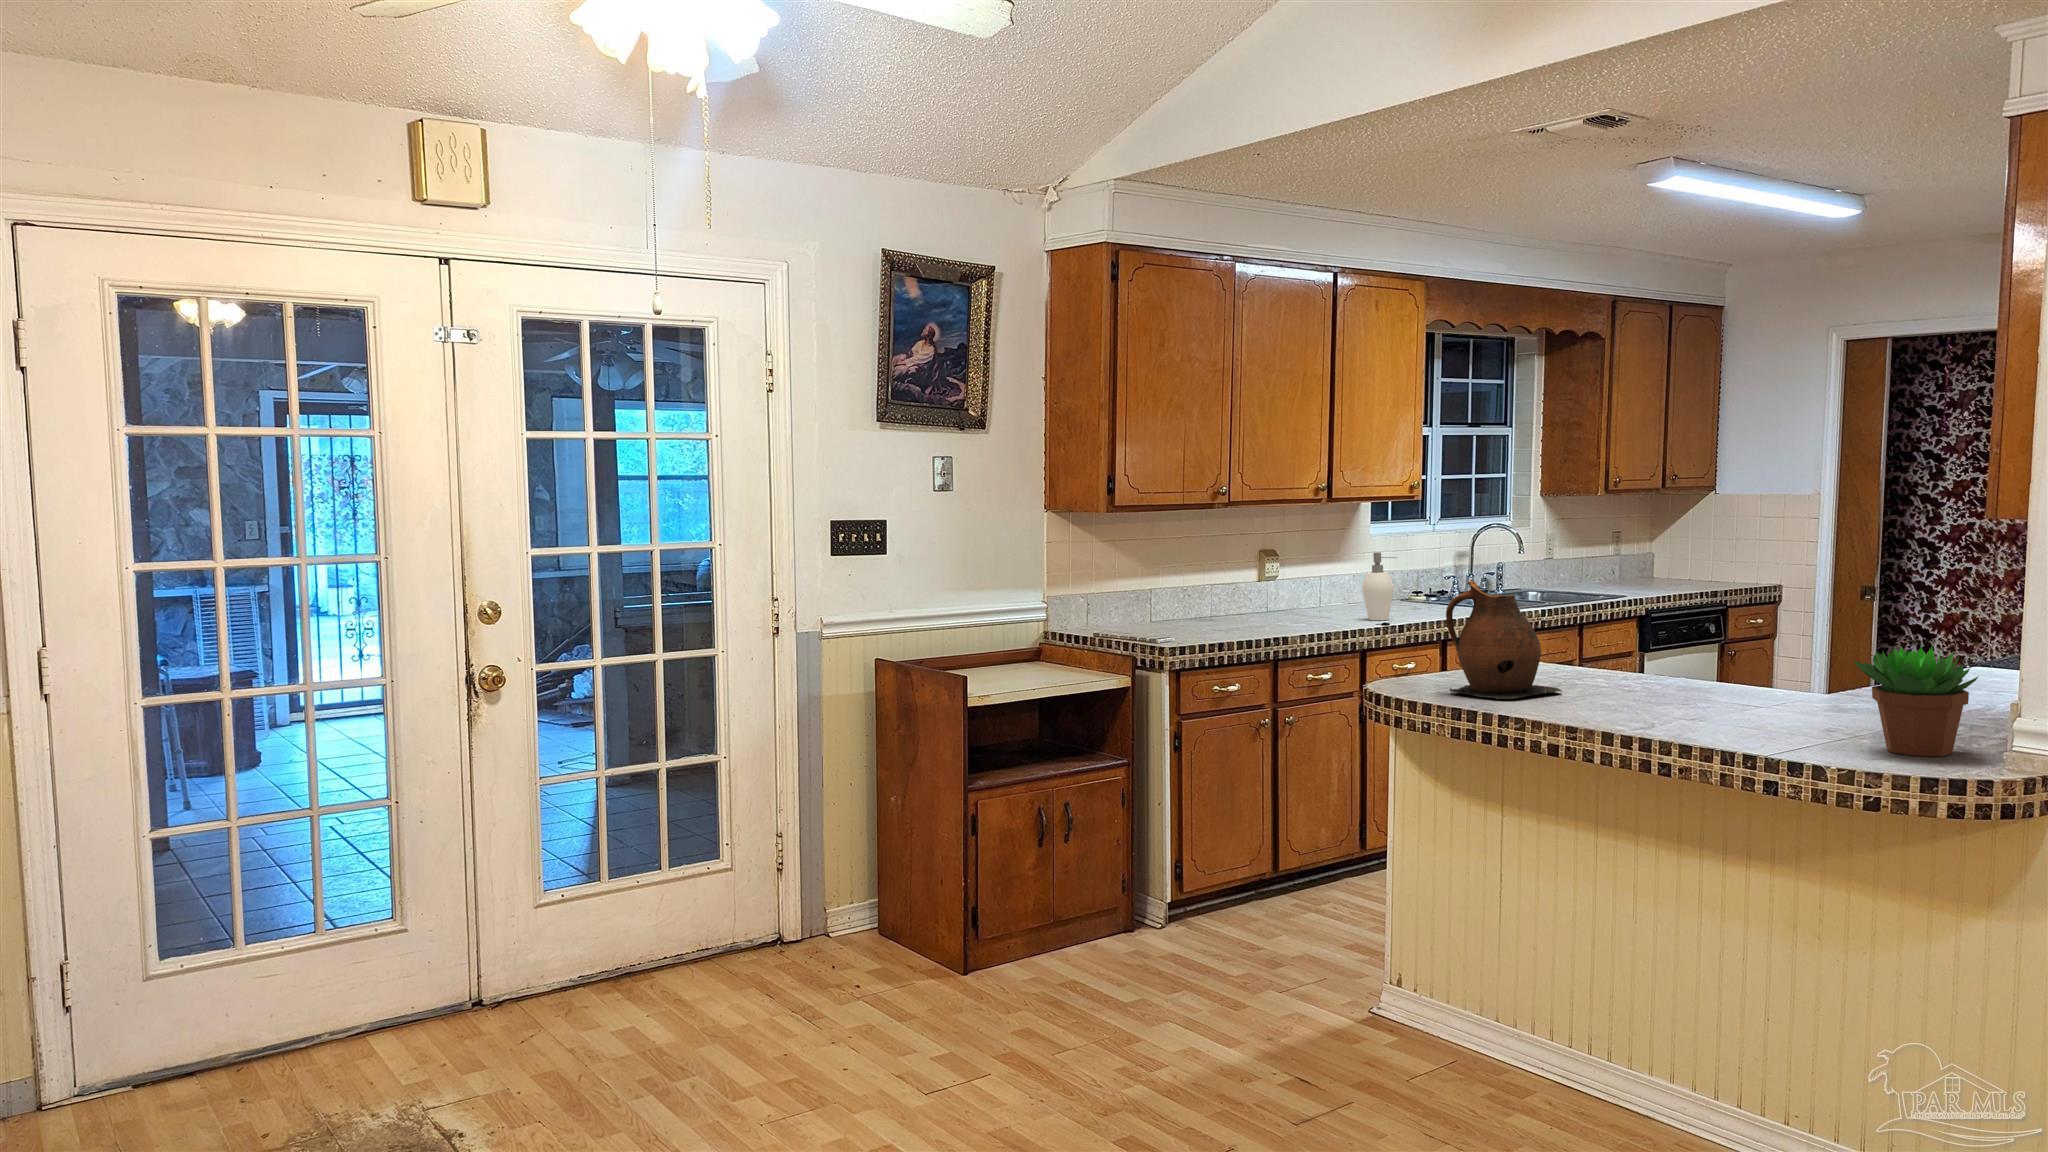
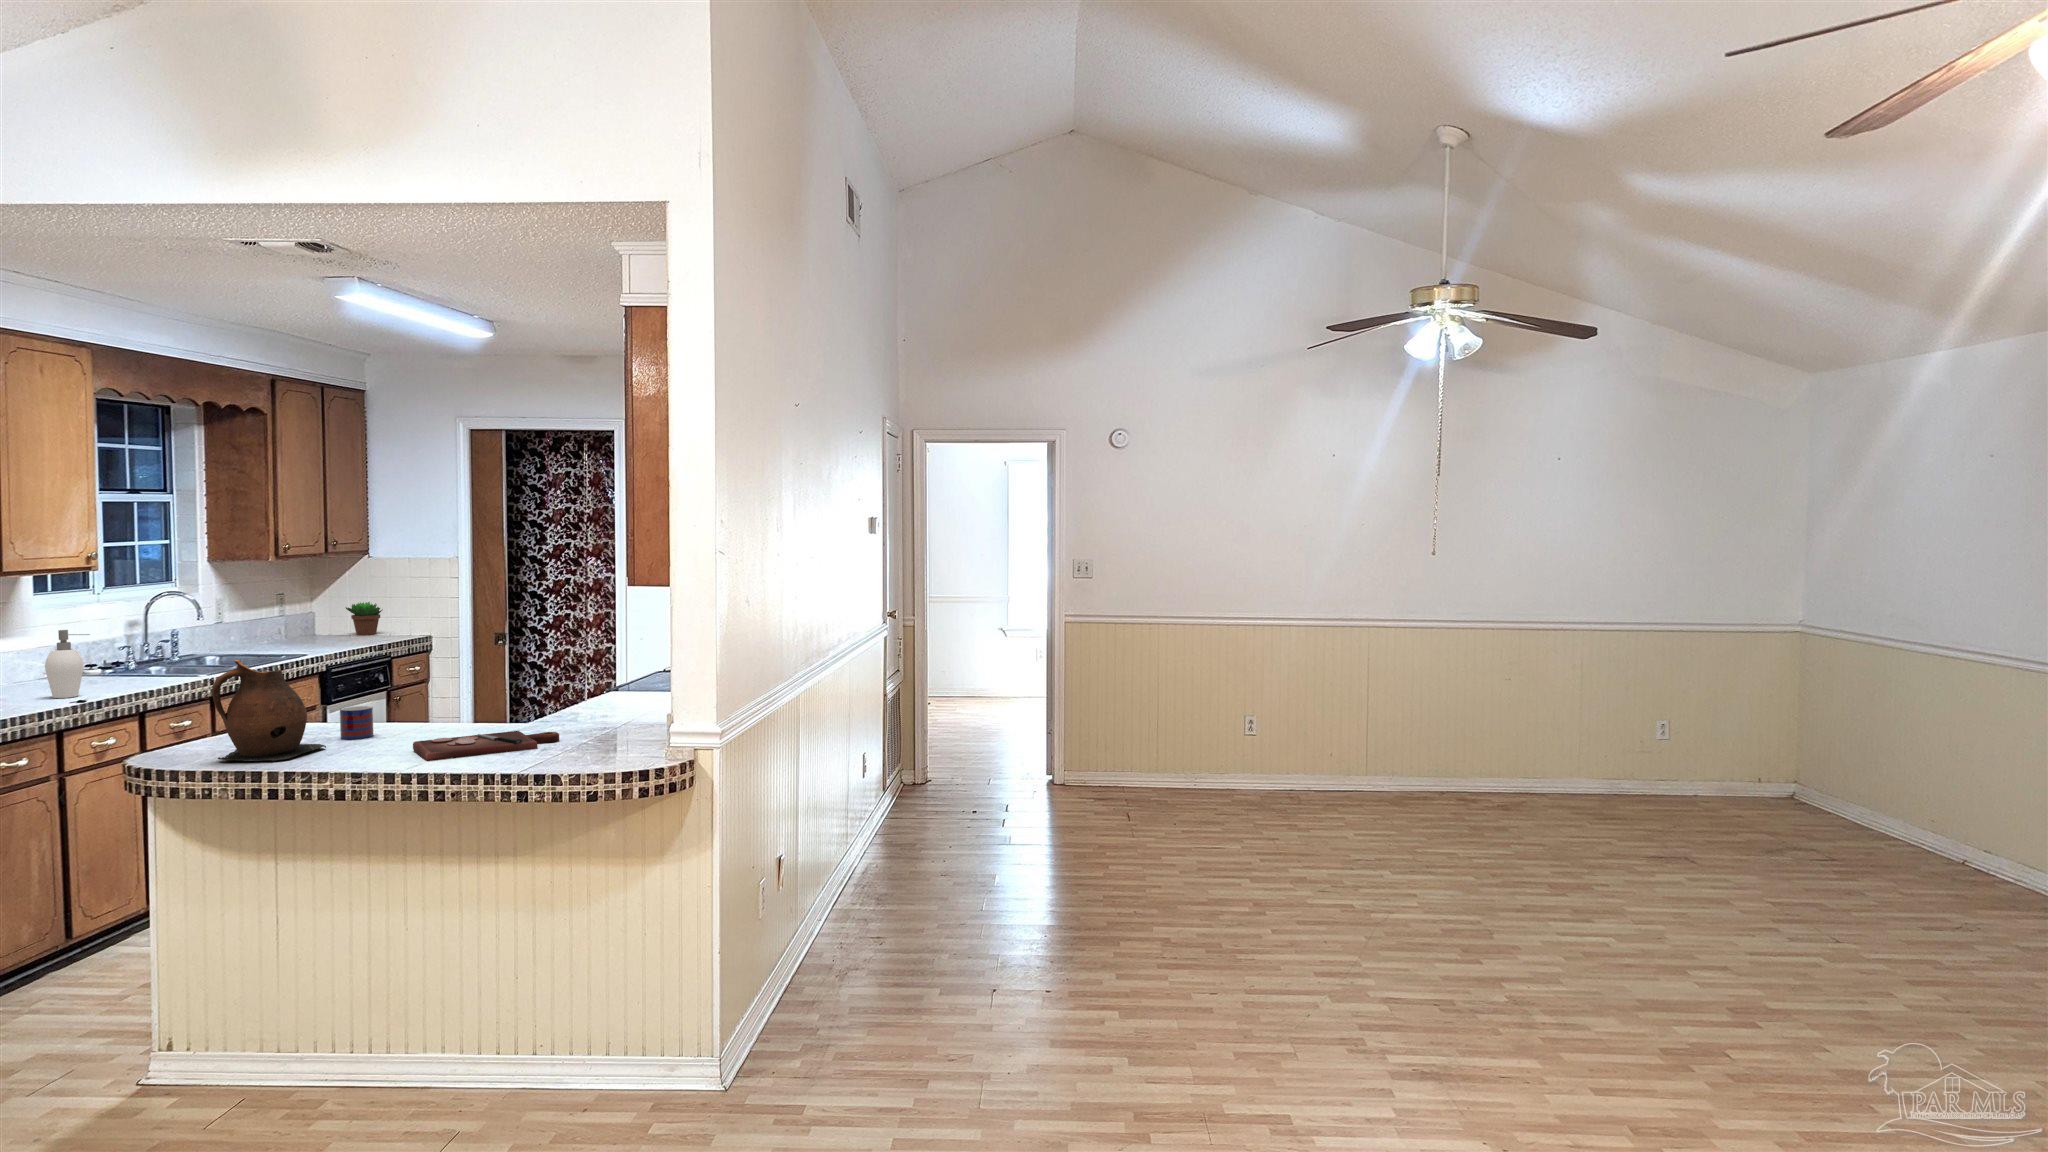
succulent plant: present [1854,646,1979,757] -> present [346,602,383,635]
mug: none [1588,649,1626,688] -> present [340,706,373,739]
cutting board: none [1653,697,1857,728] -> present [413,731,559,761]

